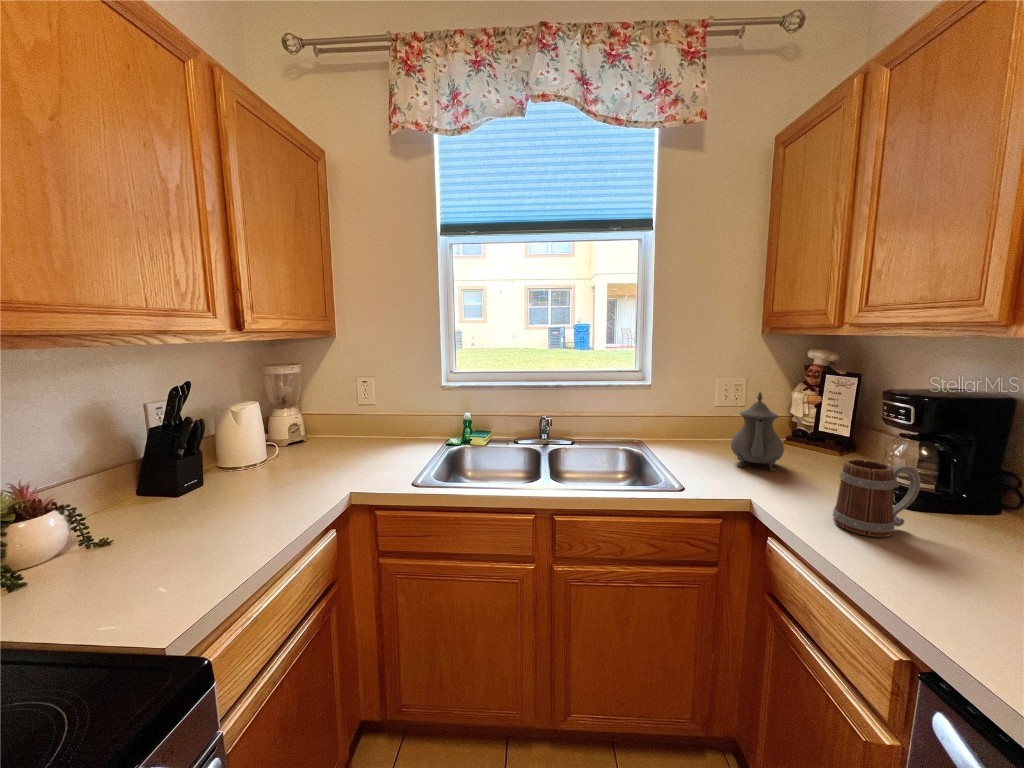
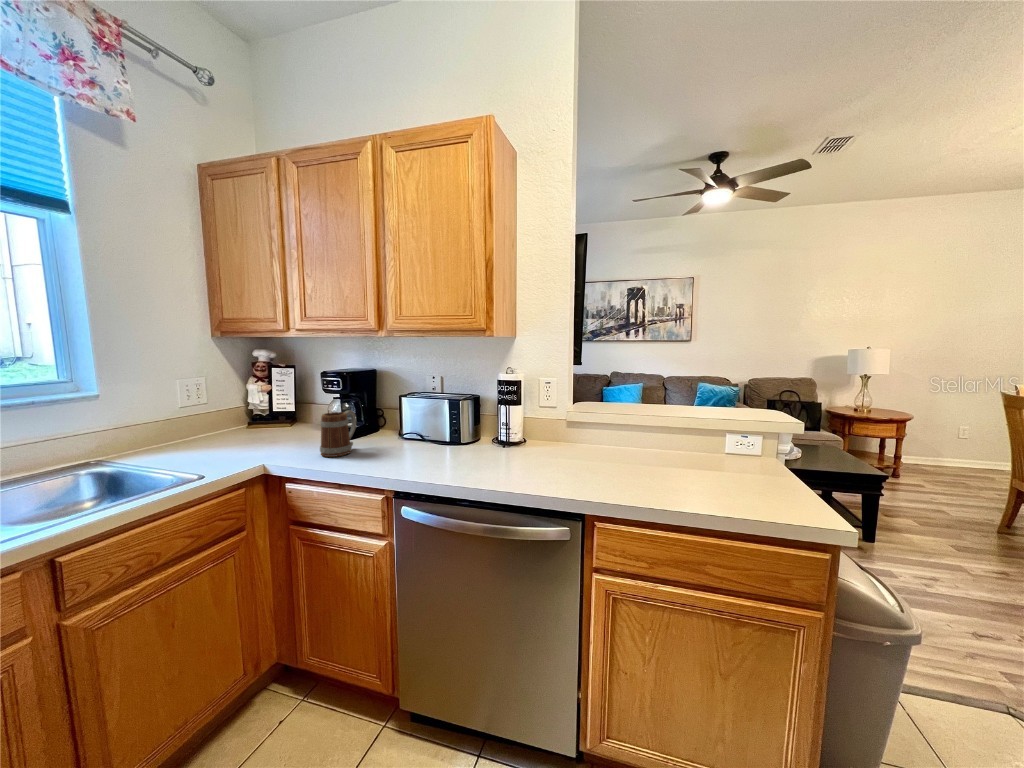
teapot: present [731,392,784,471] -> none [217,384,263,450]

